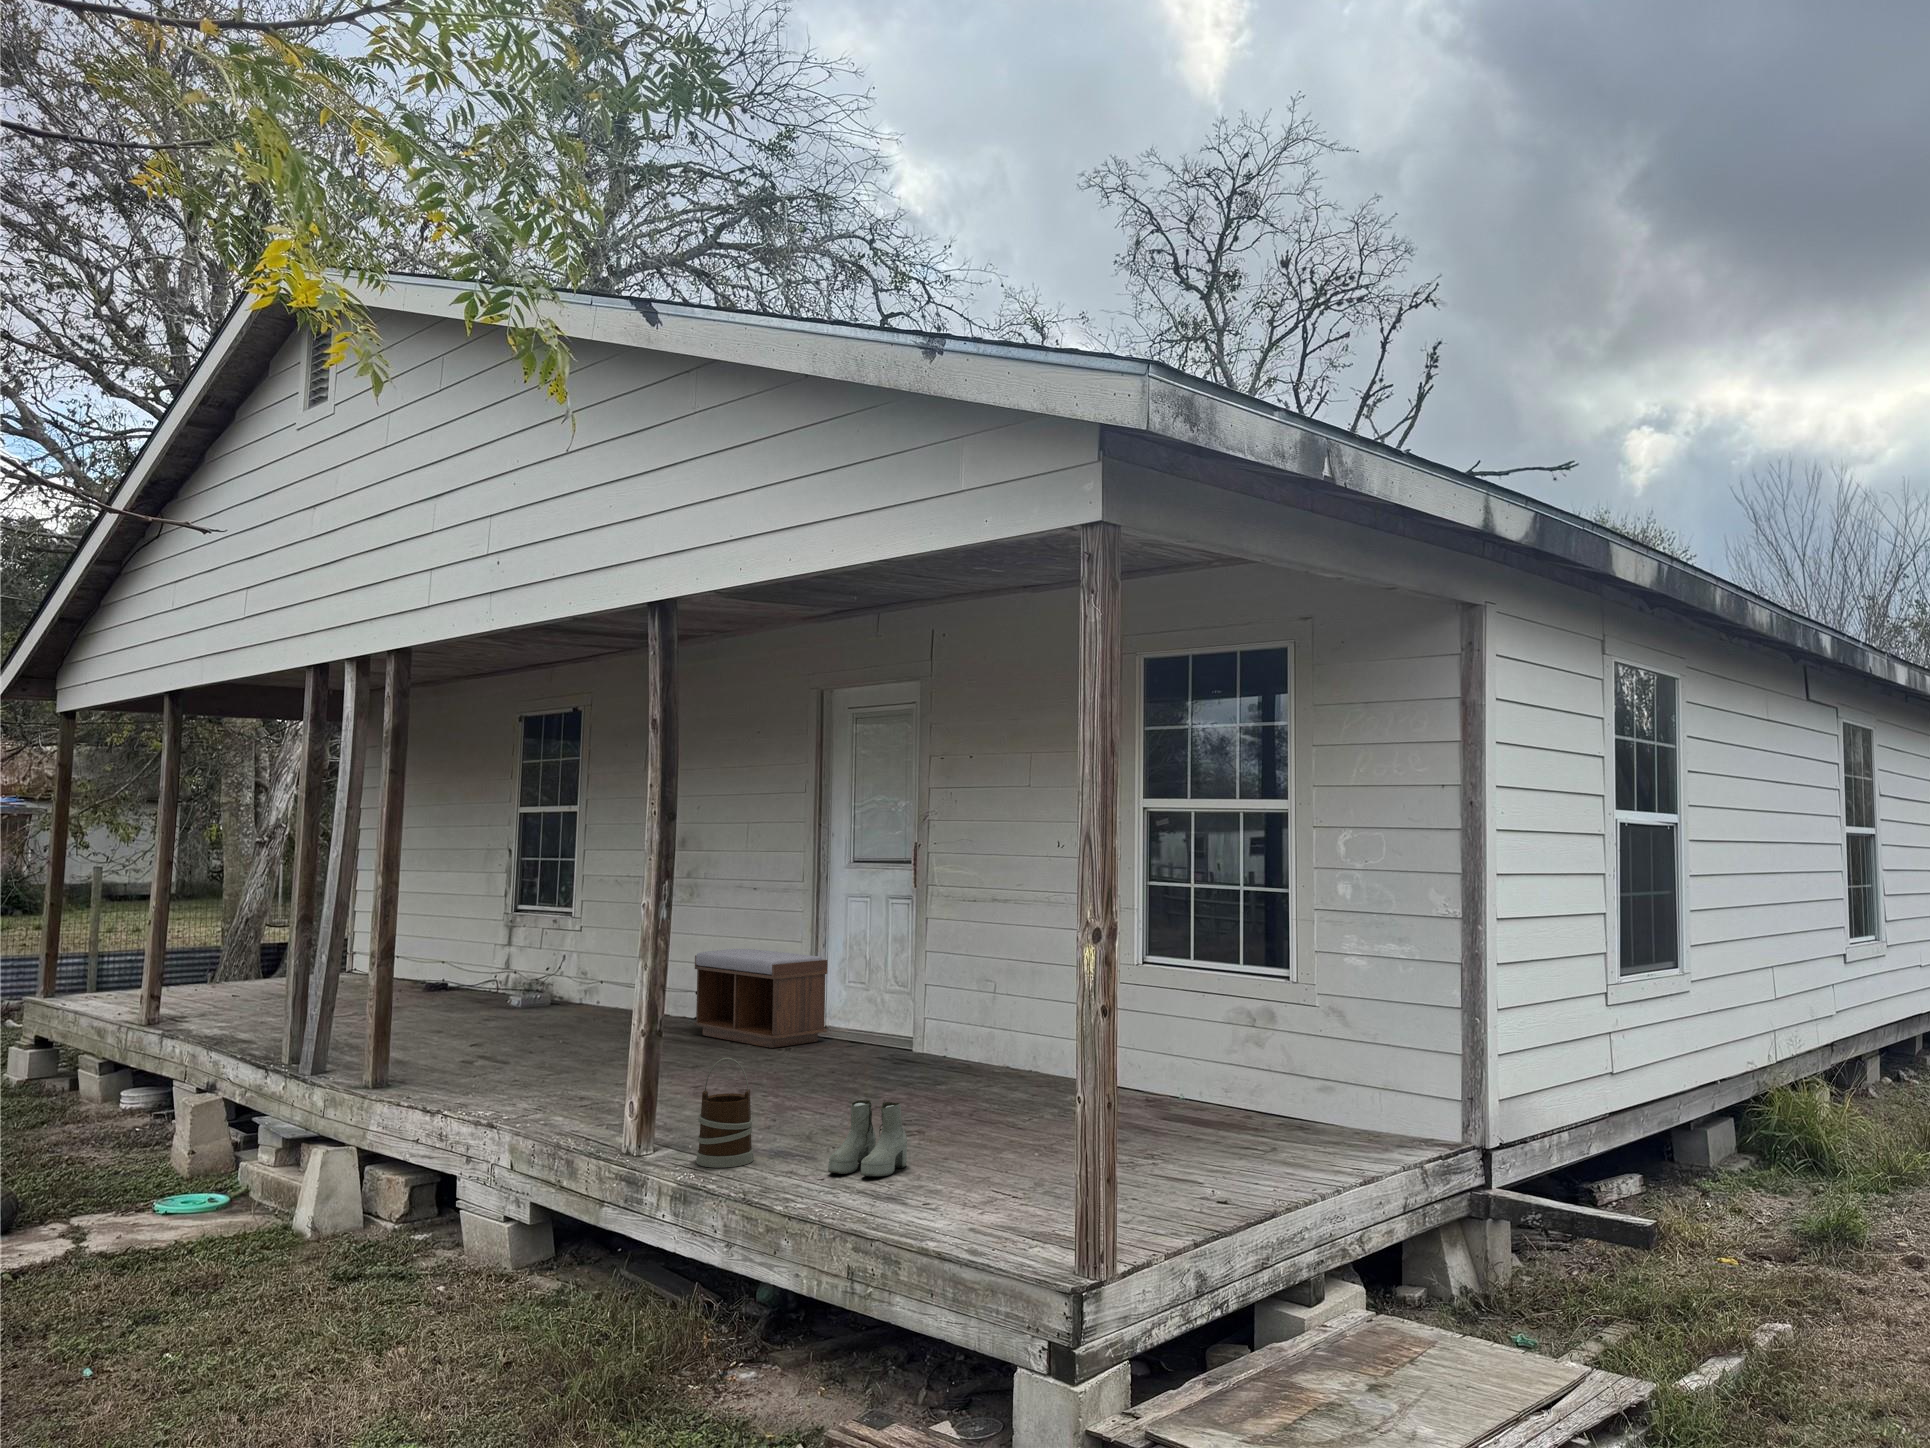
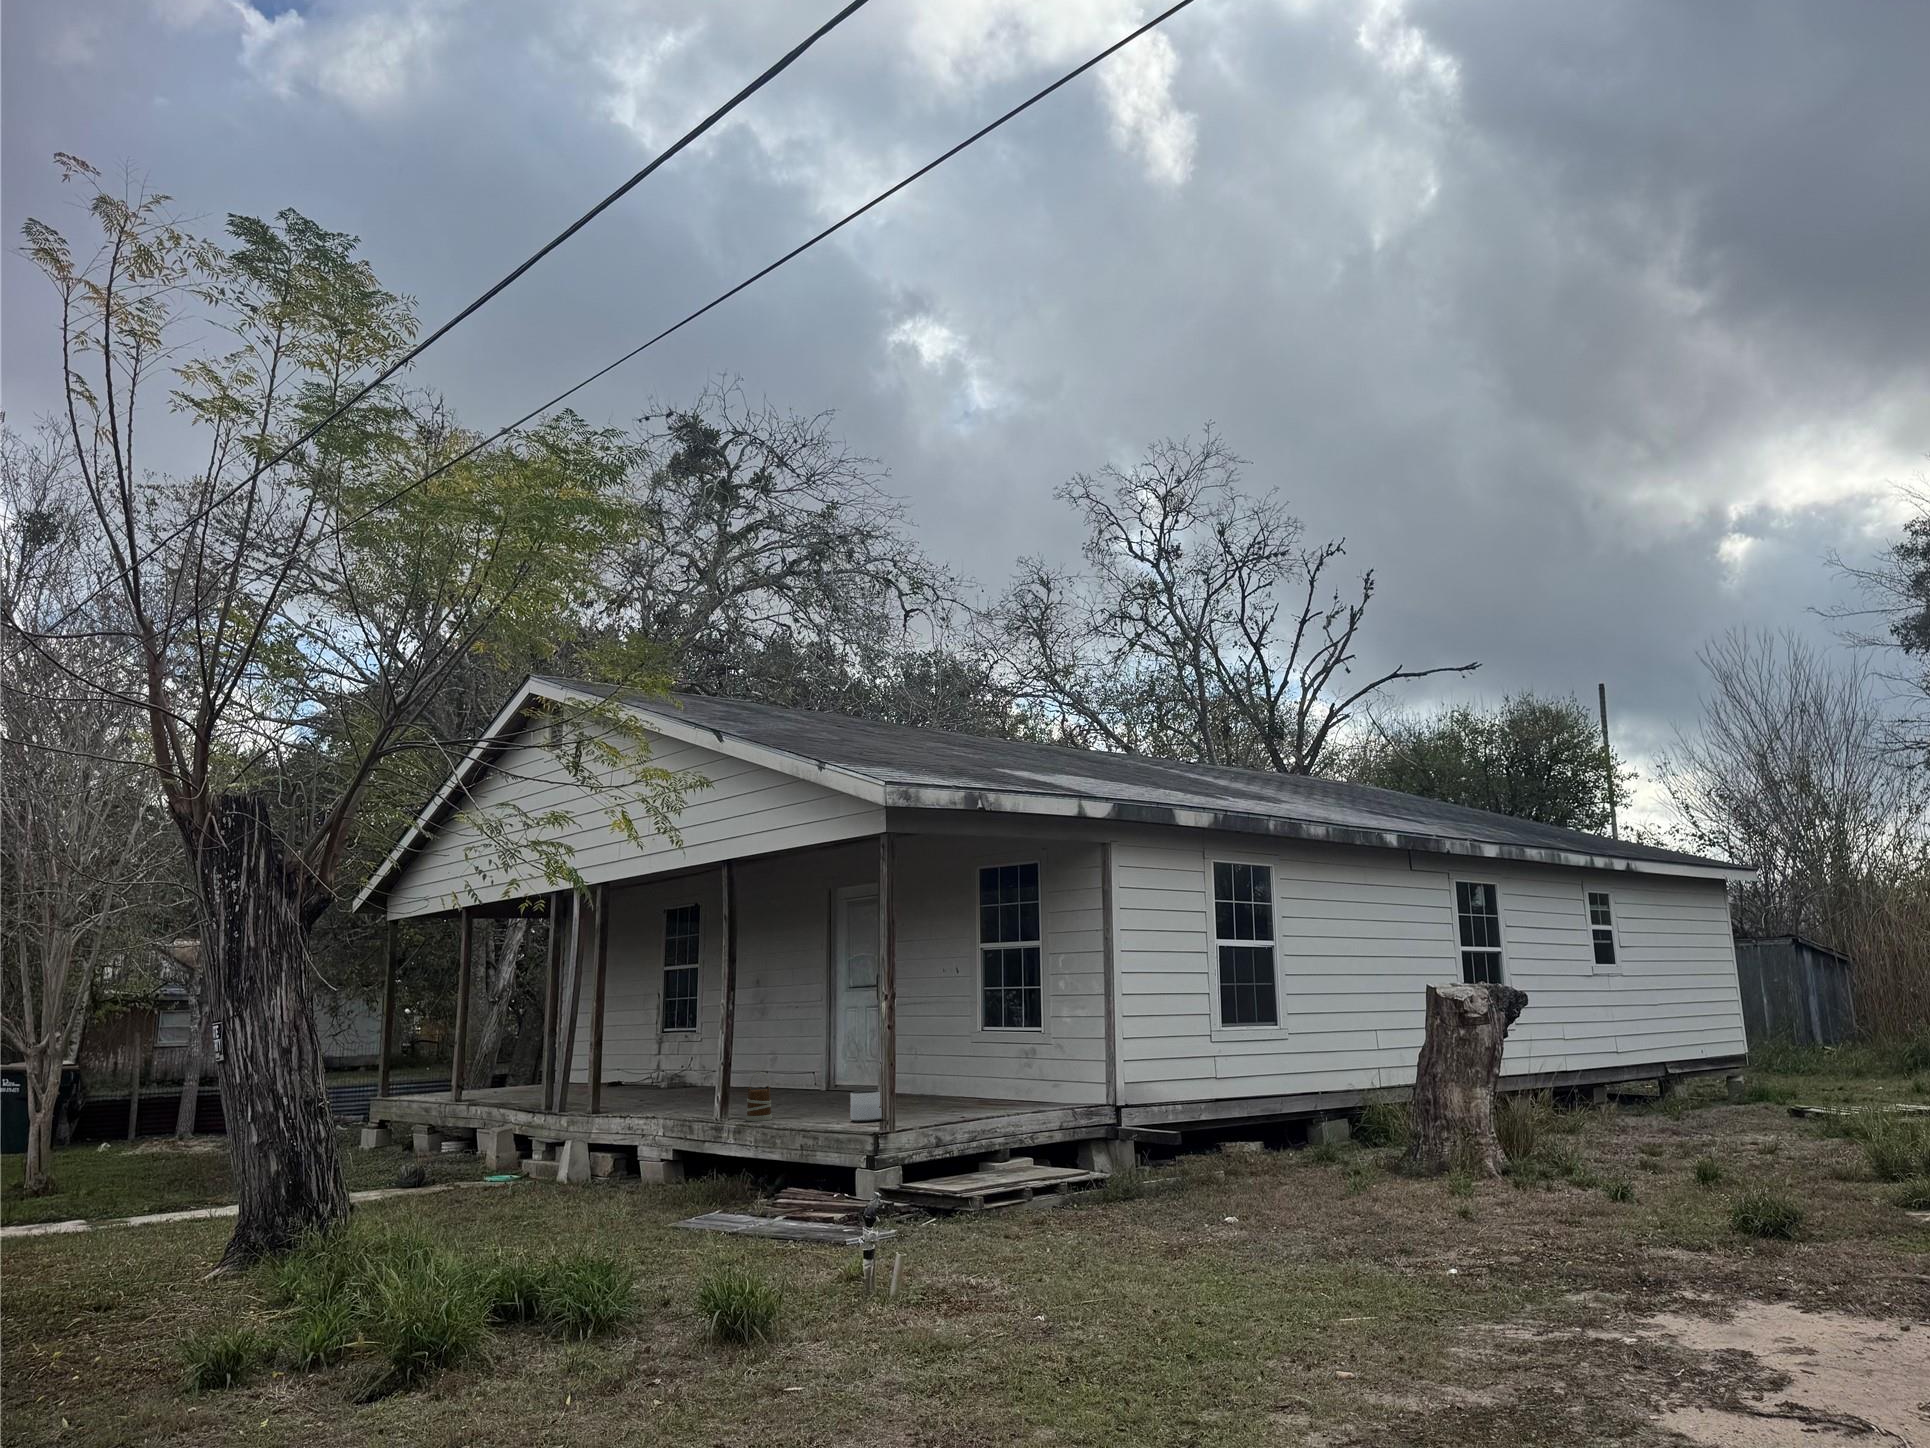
bench: present [693,949,827,1048] -> none [764,1041,835,1093]
boots: present [828,1100,907,1177] -> none [802,1088,839,1120]
planter: none [946,1115,1016,1193] -> present [850,1090,882,1122]

